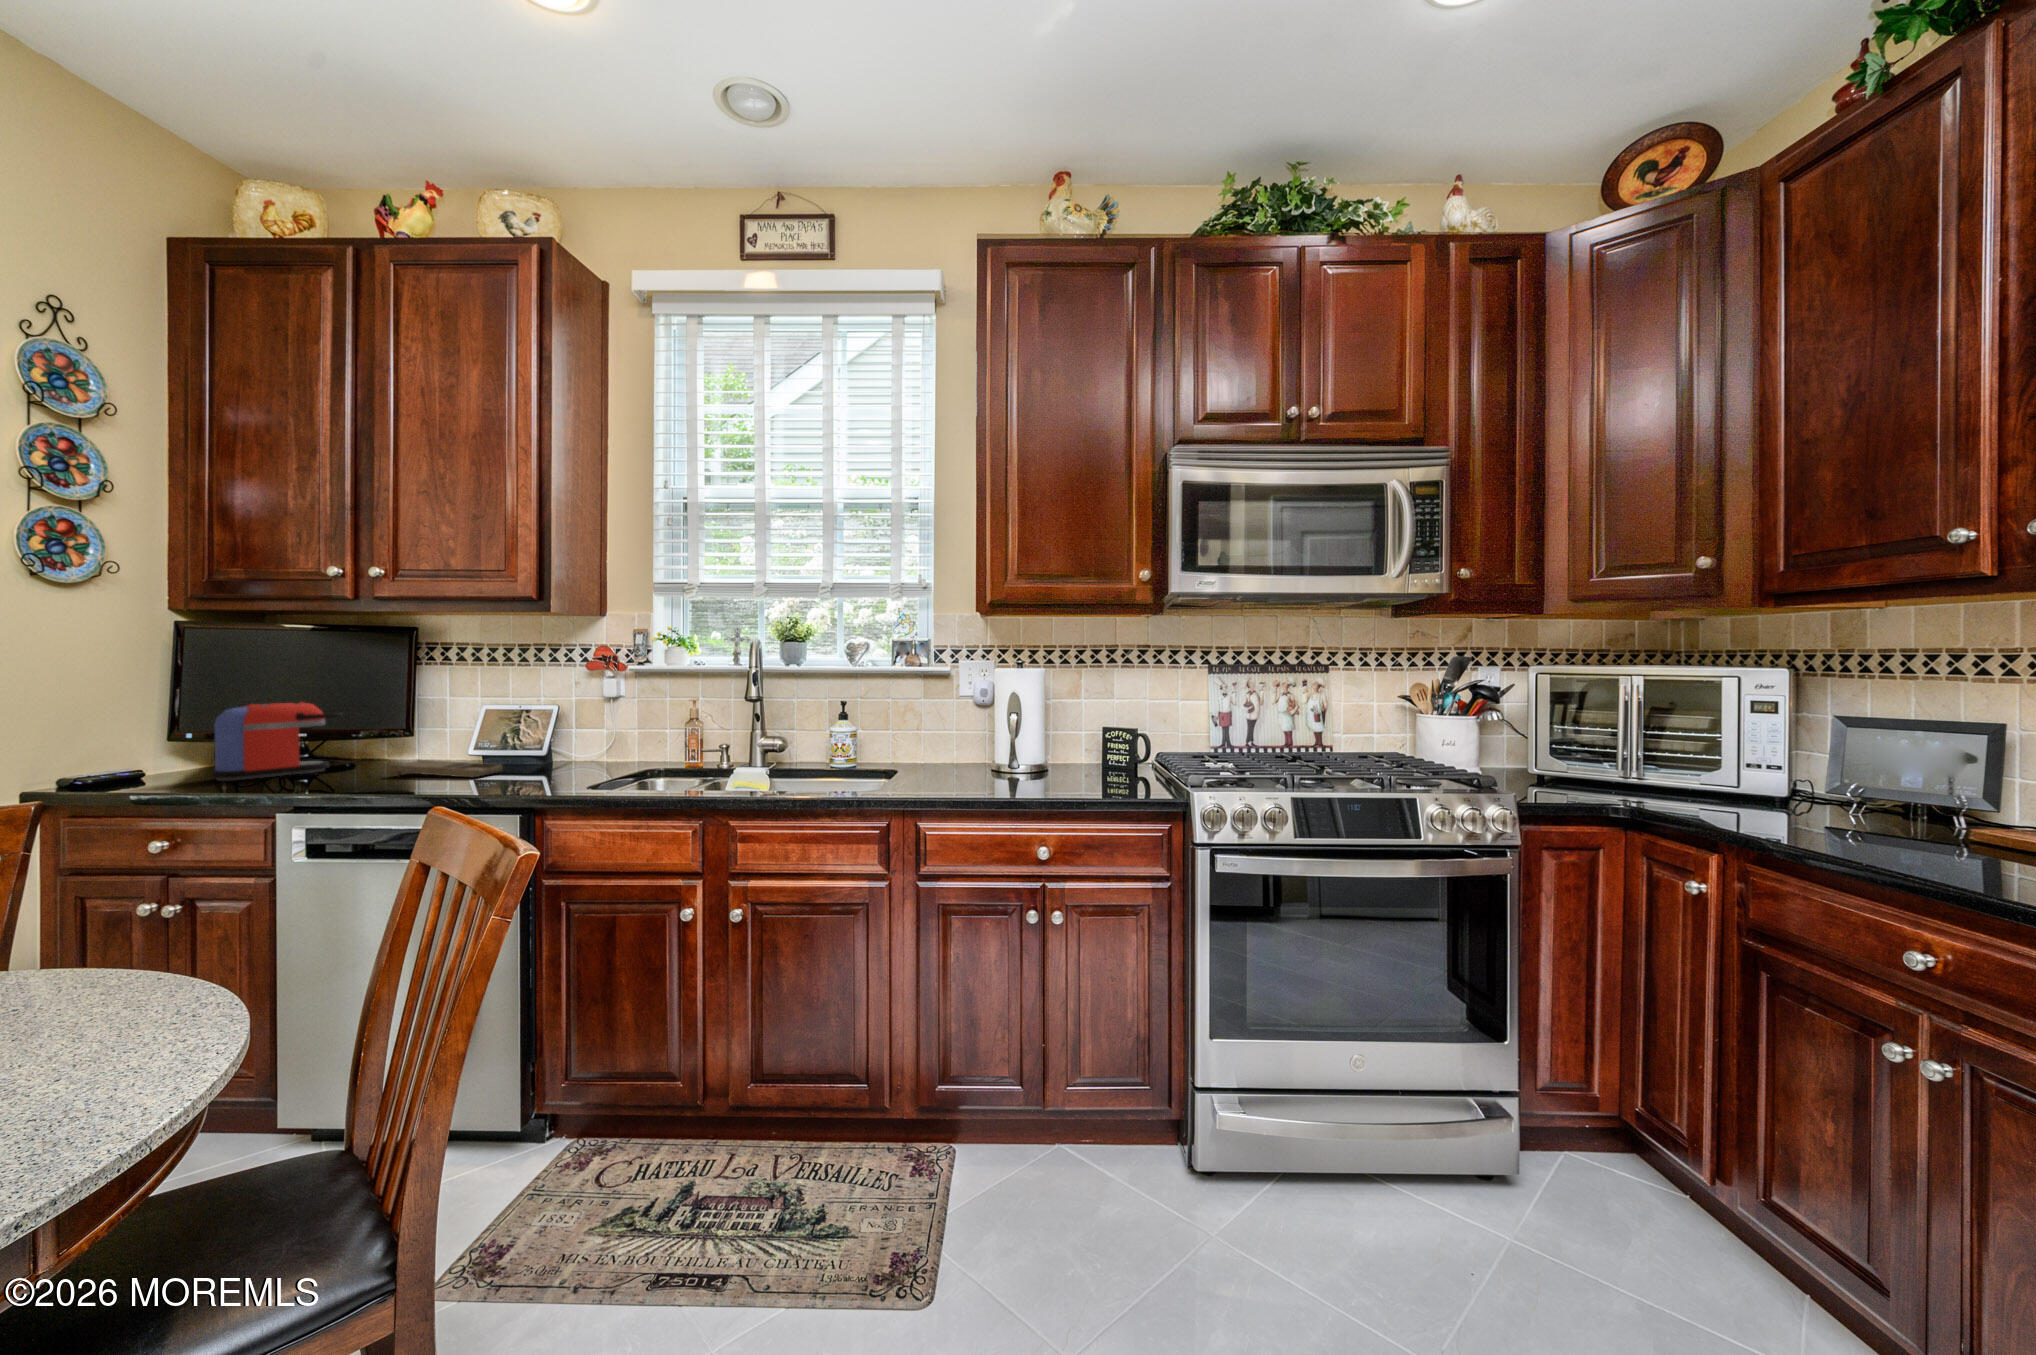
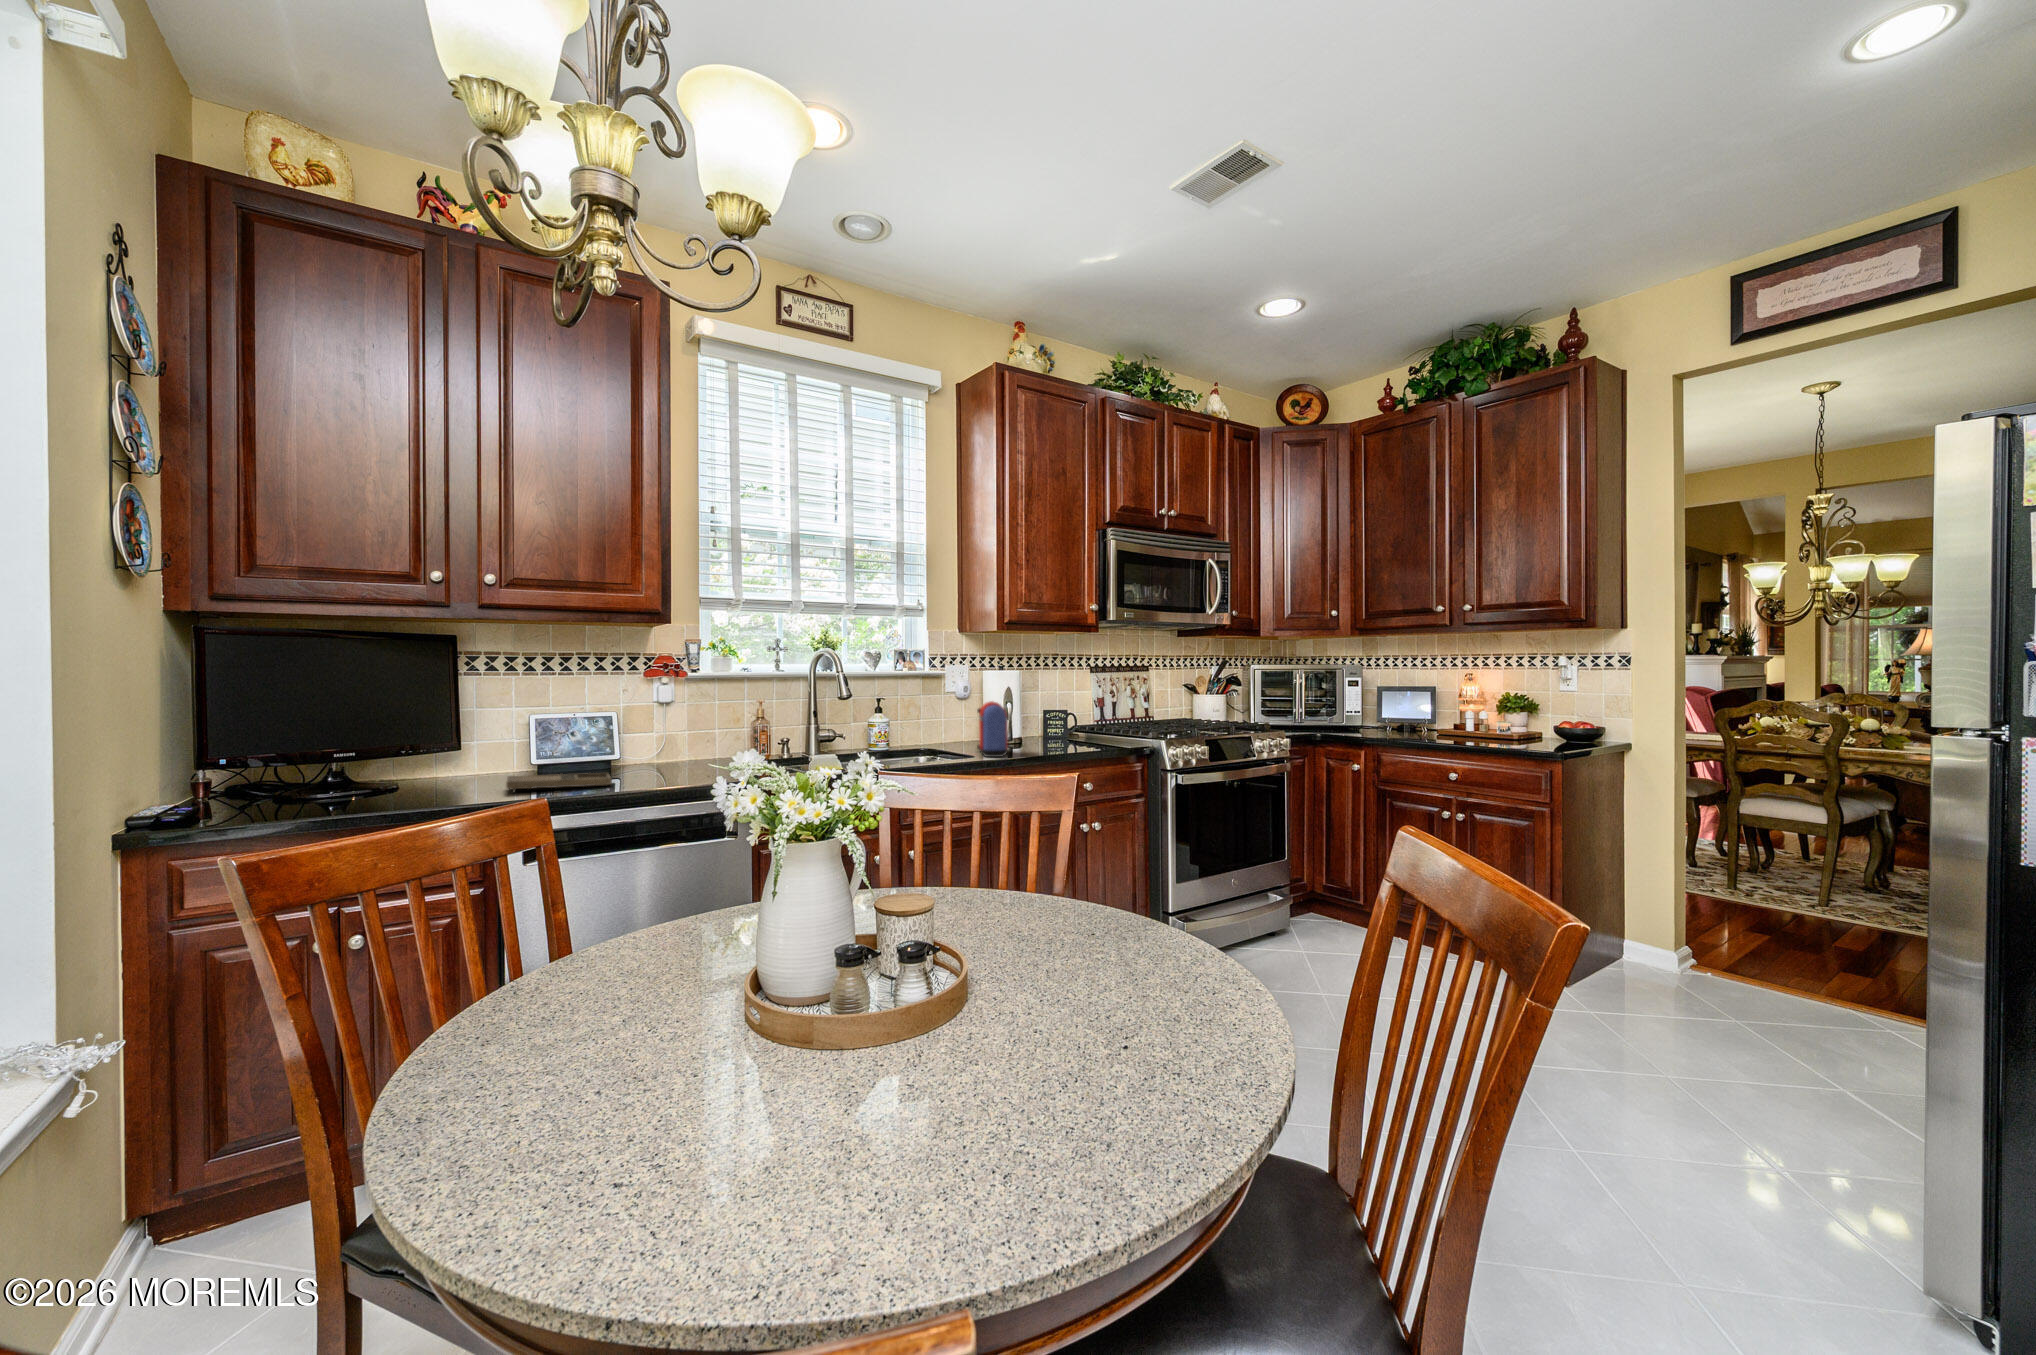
coffee maker: present [212,703,343,781] -> present [977,701,1008,757]

